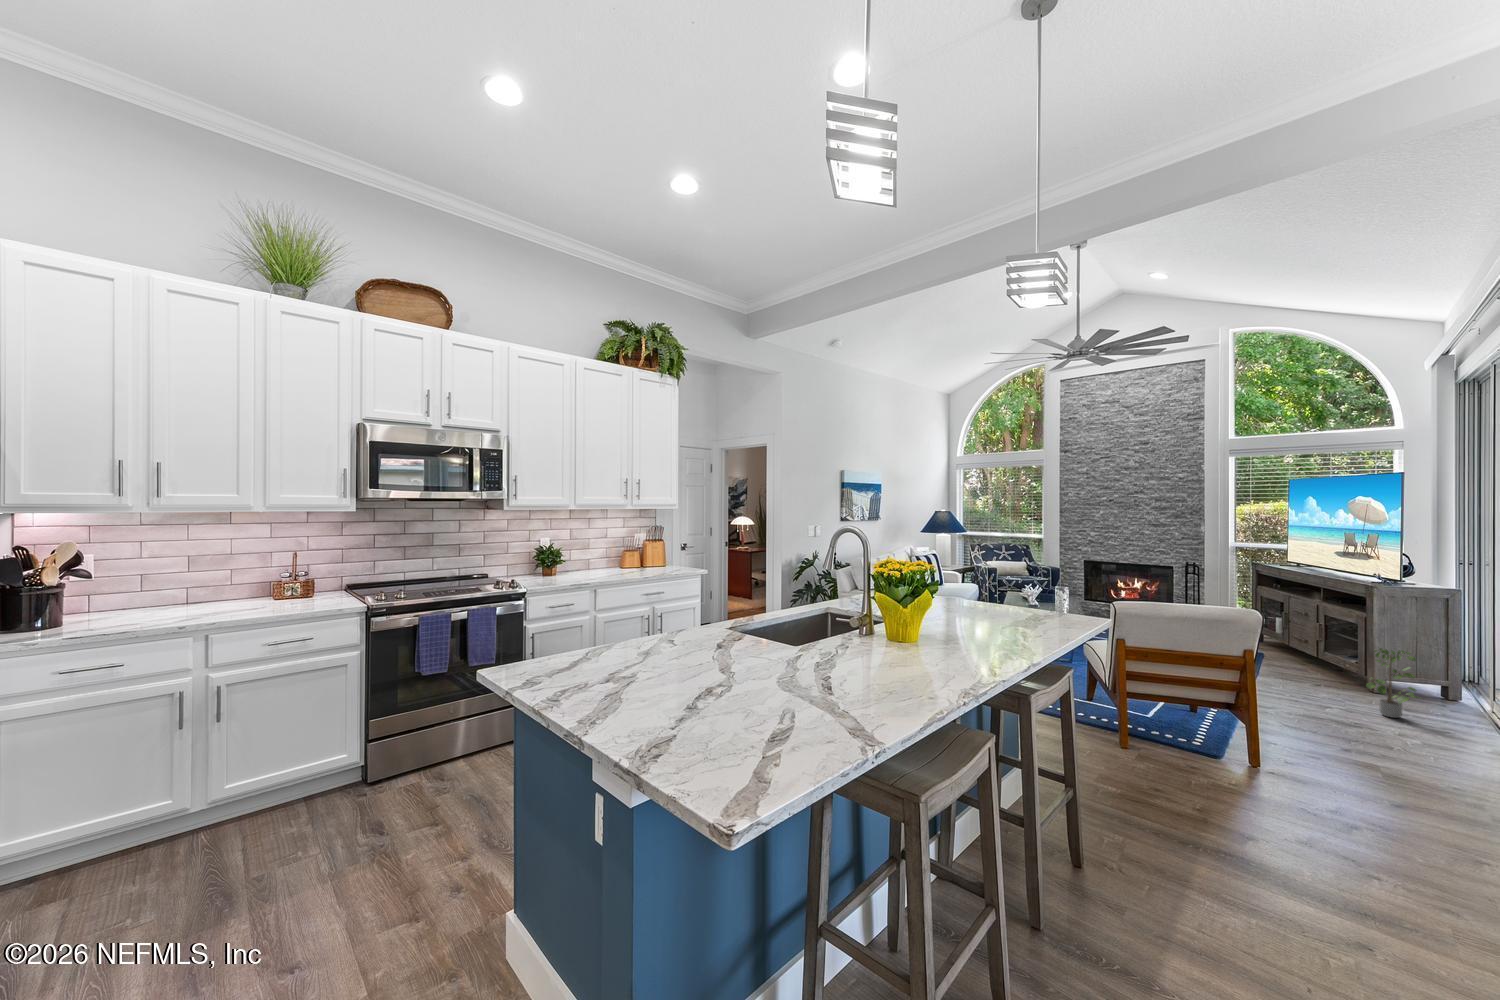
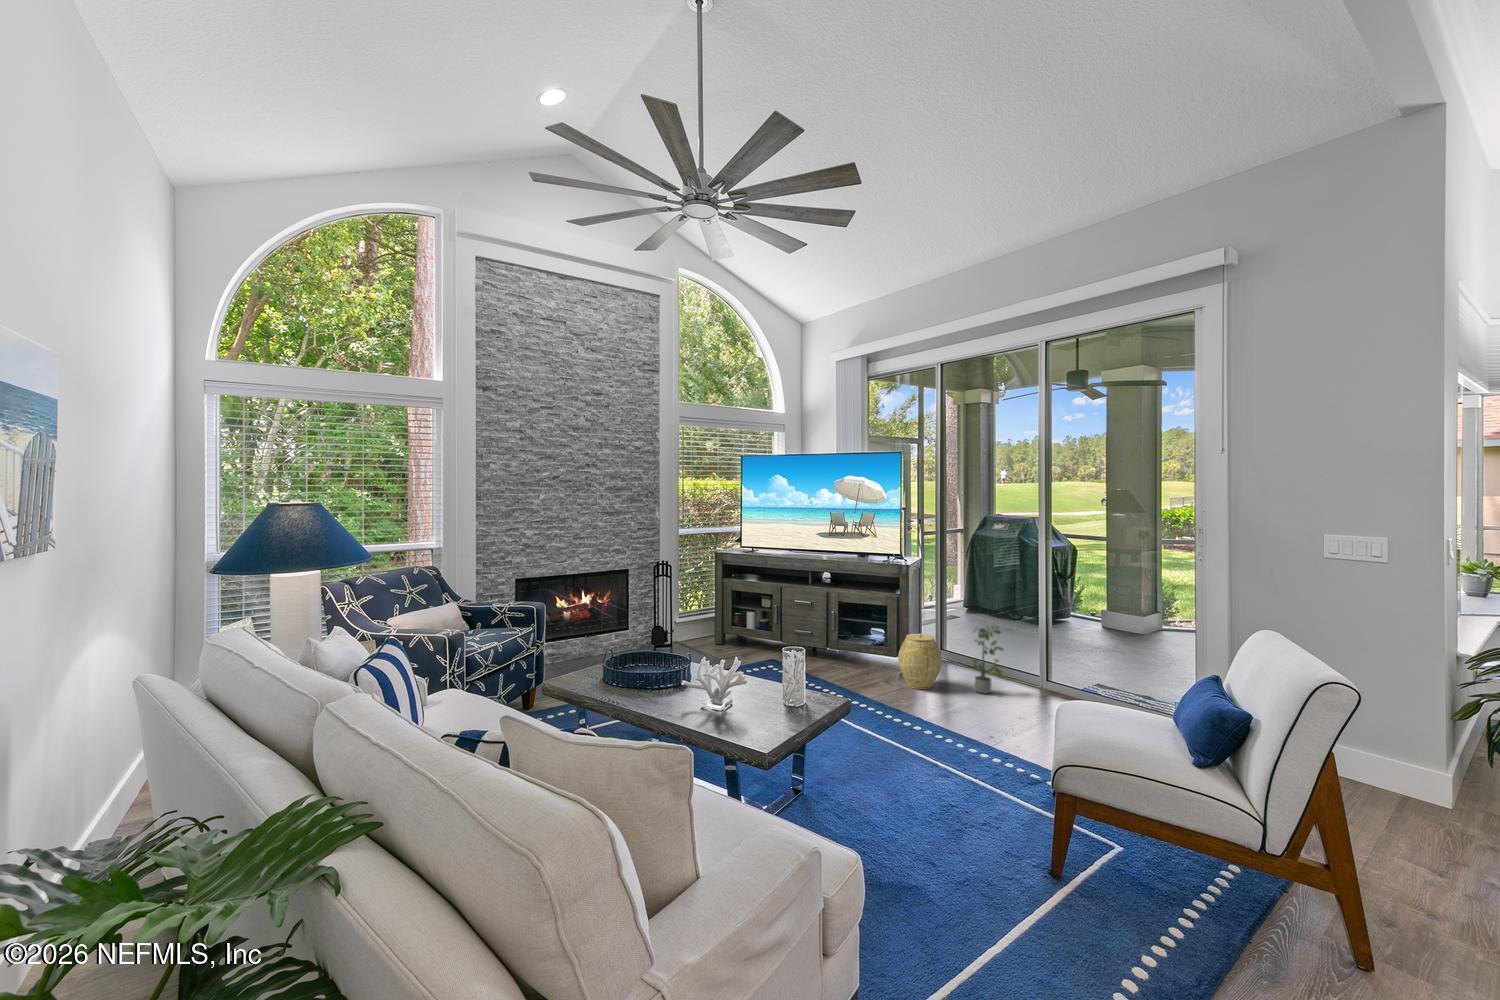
woven basket: none [1311,646,1367,699] -> present [898,634,942,689]

